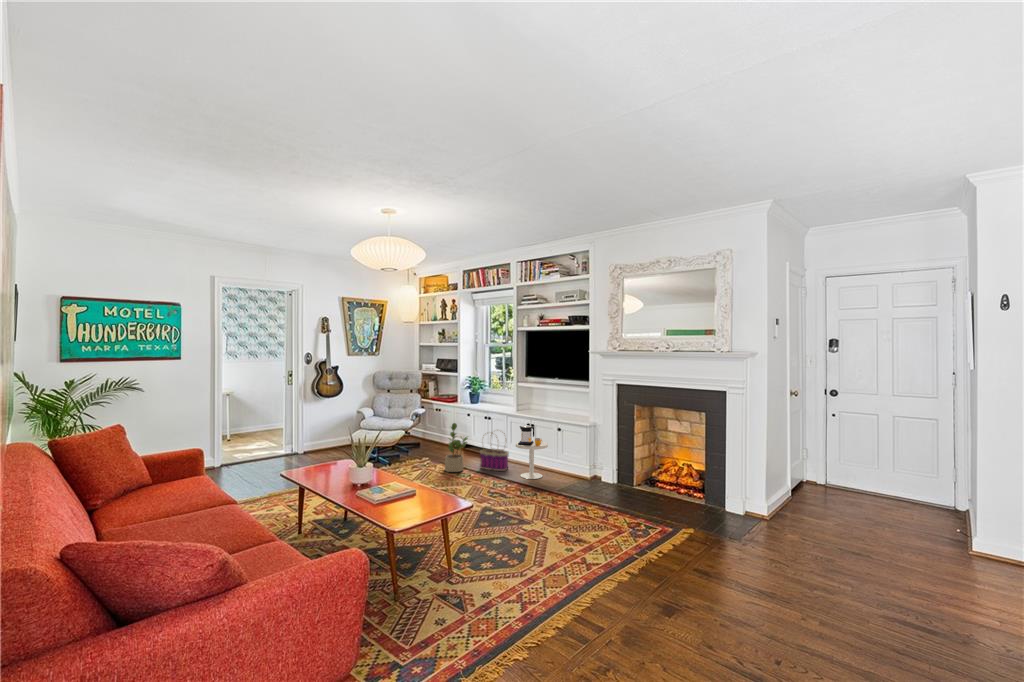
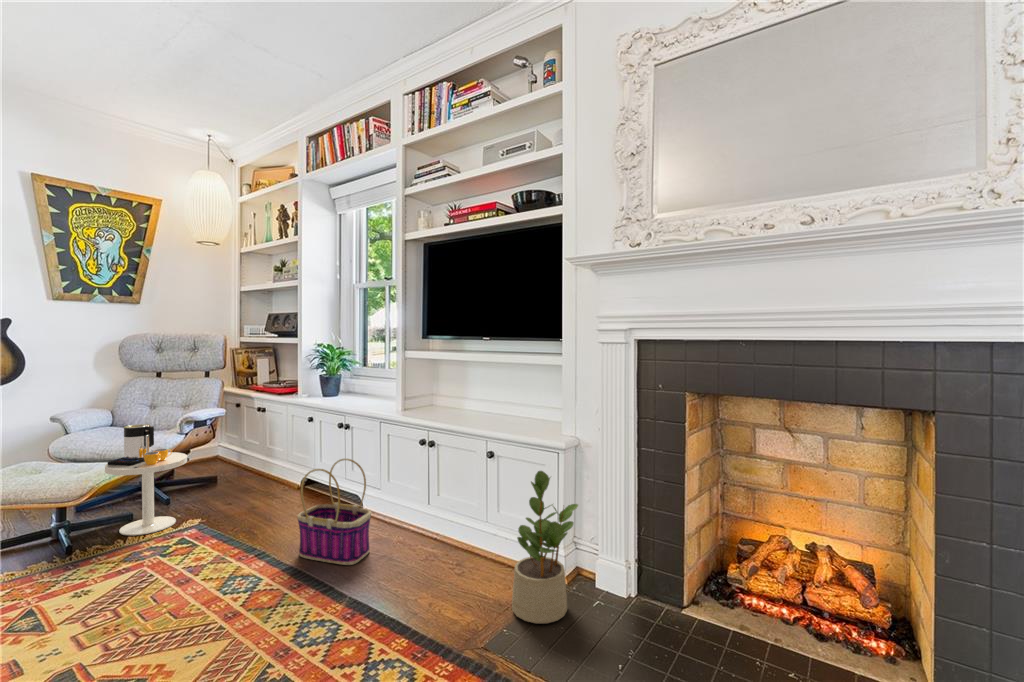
potted plant: present [445,423,468,472] -> present [512,471,578,623]
side table: present [516,426,548,479] -> present [105,424,187,535]

